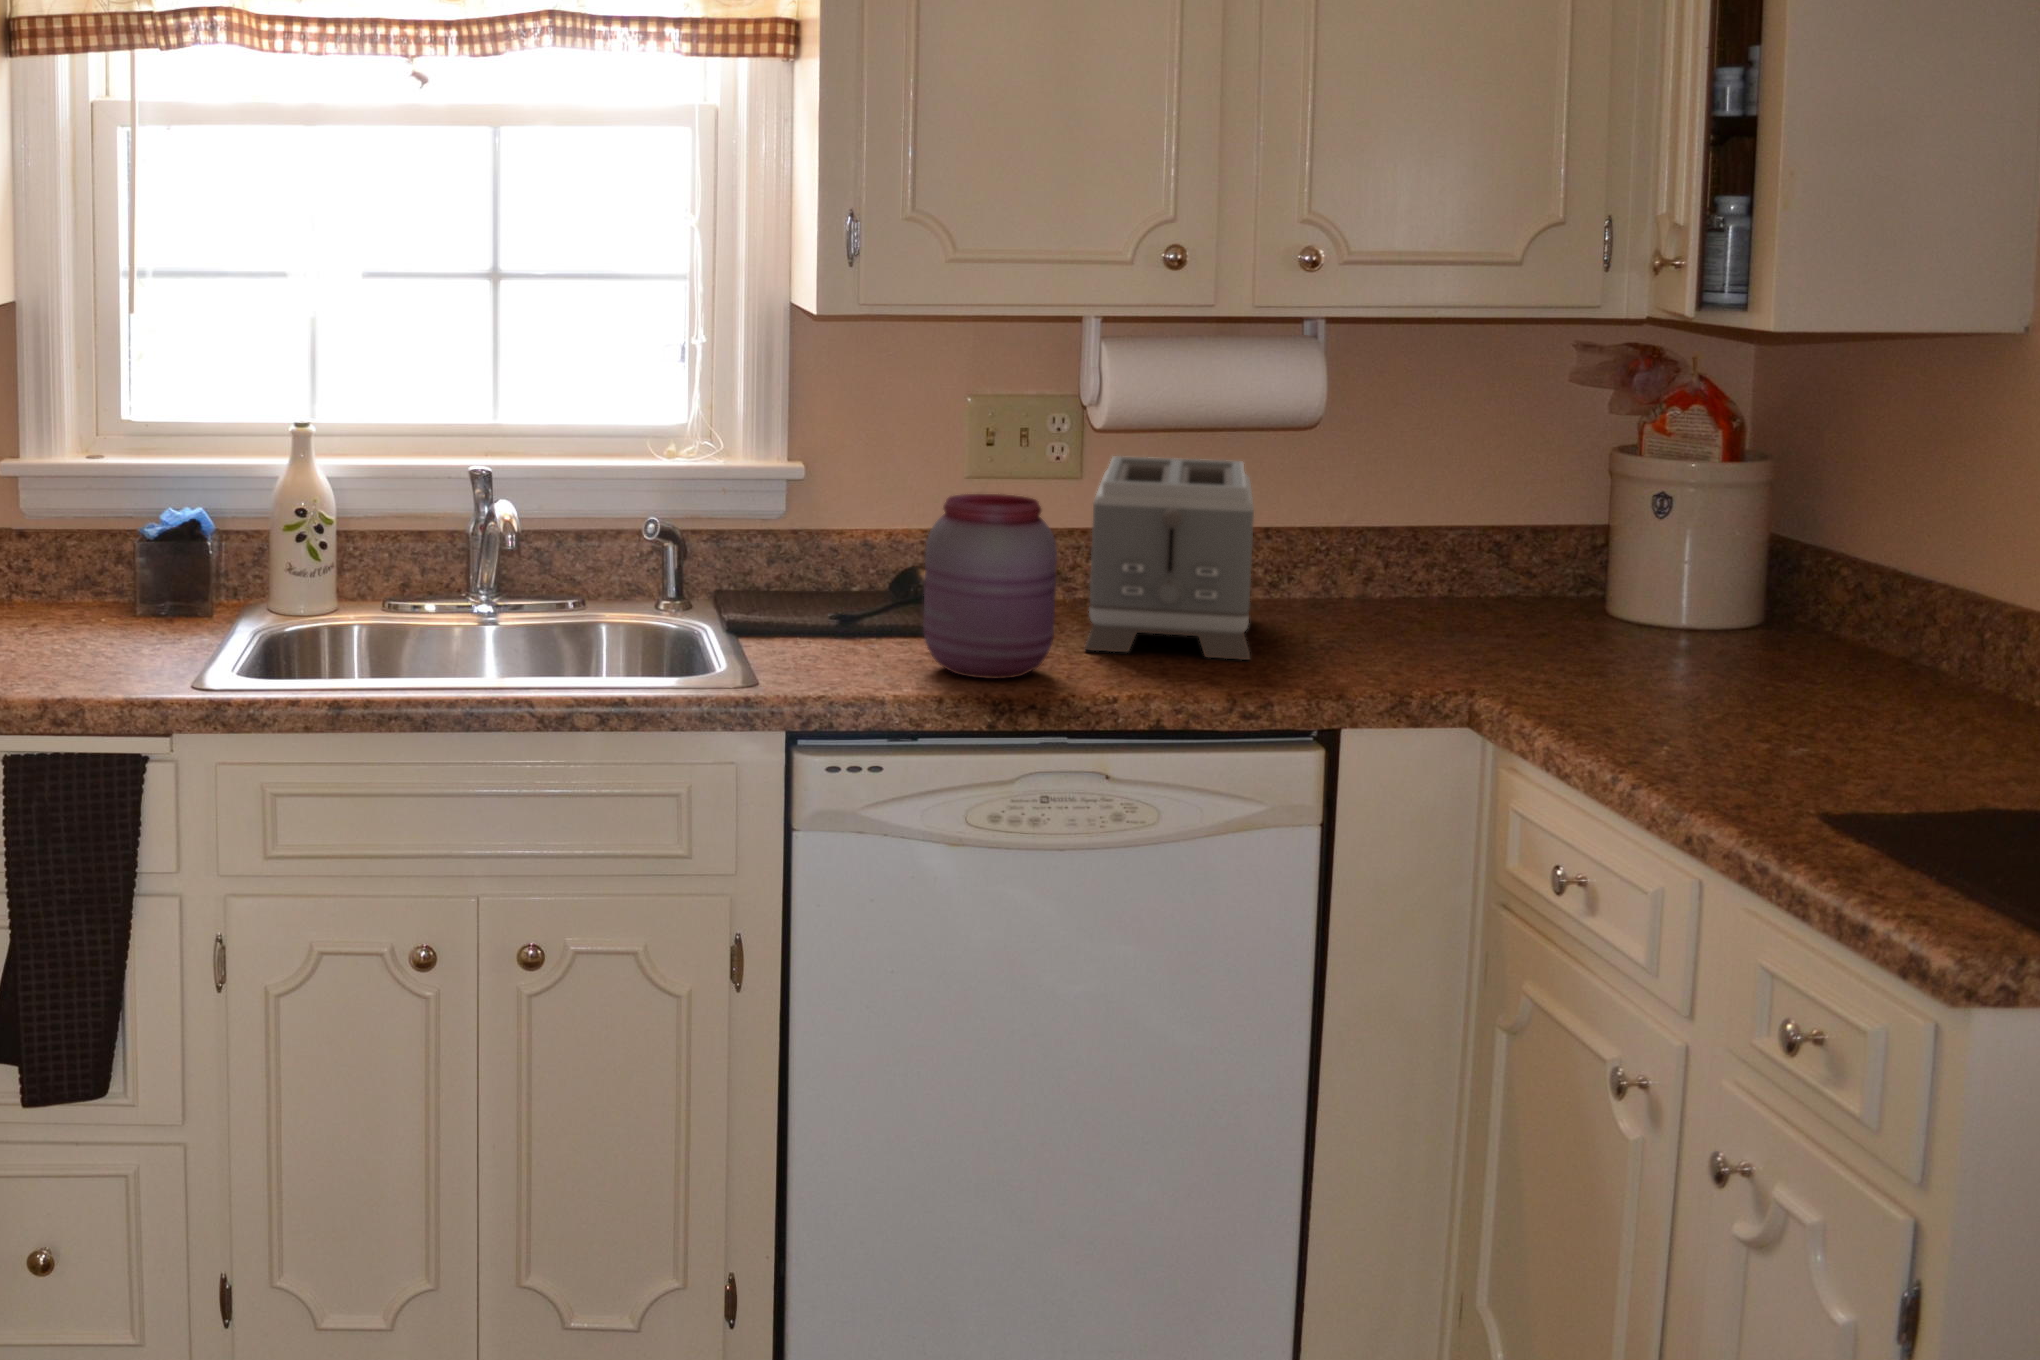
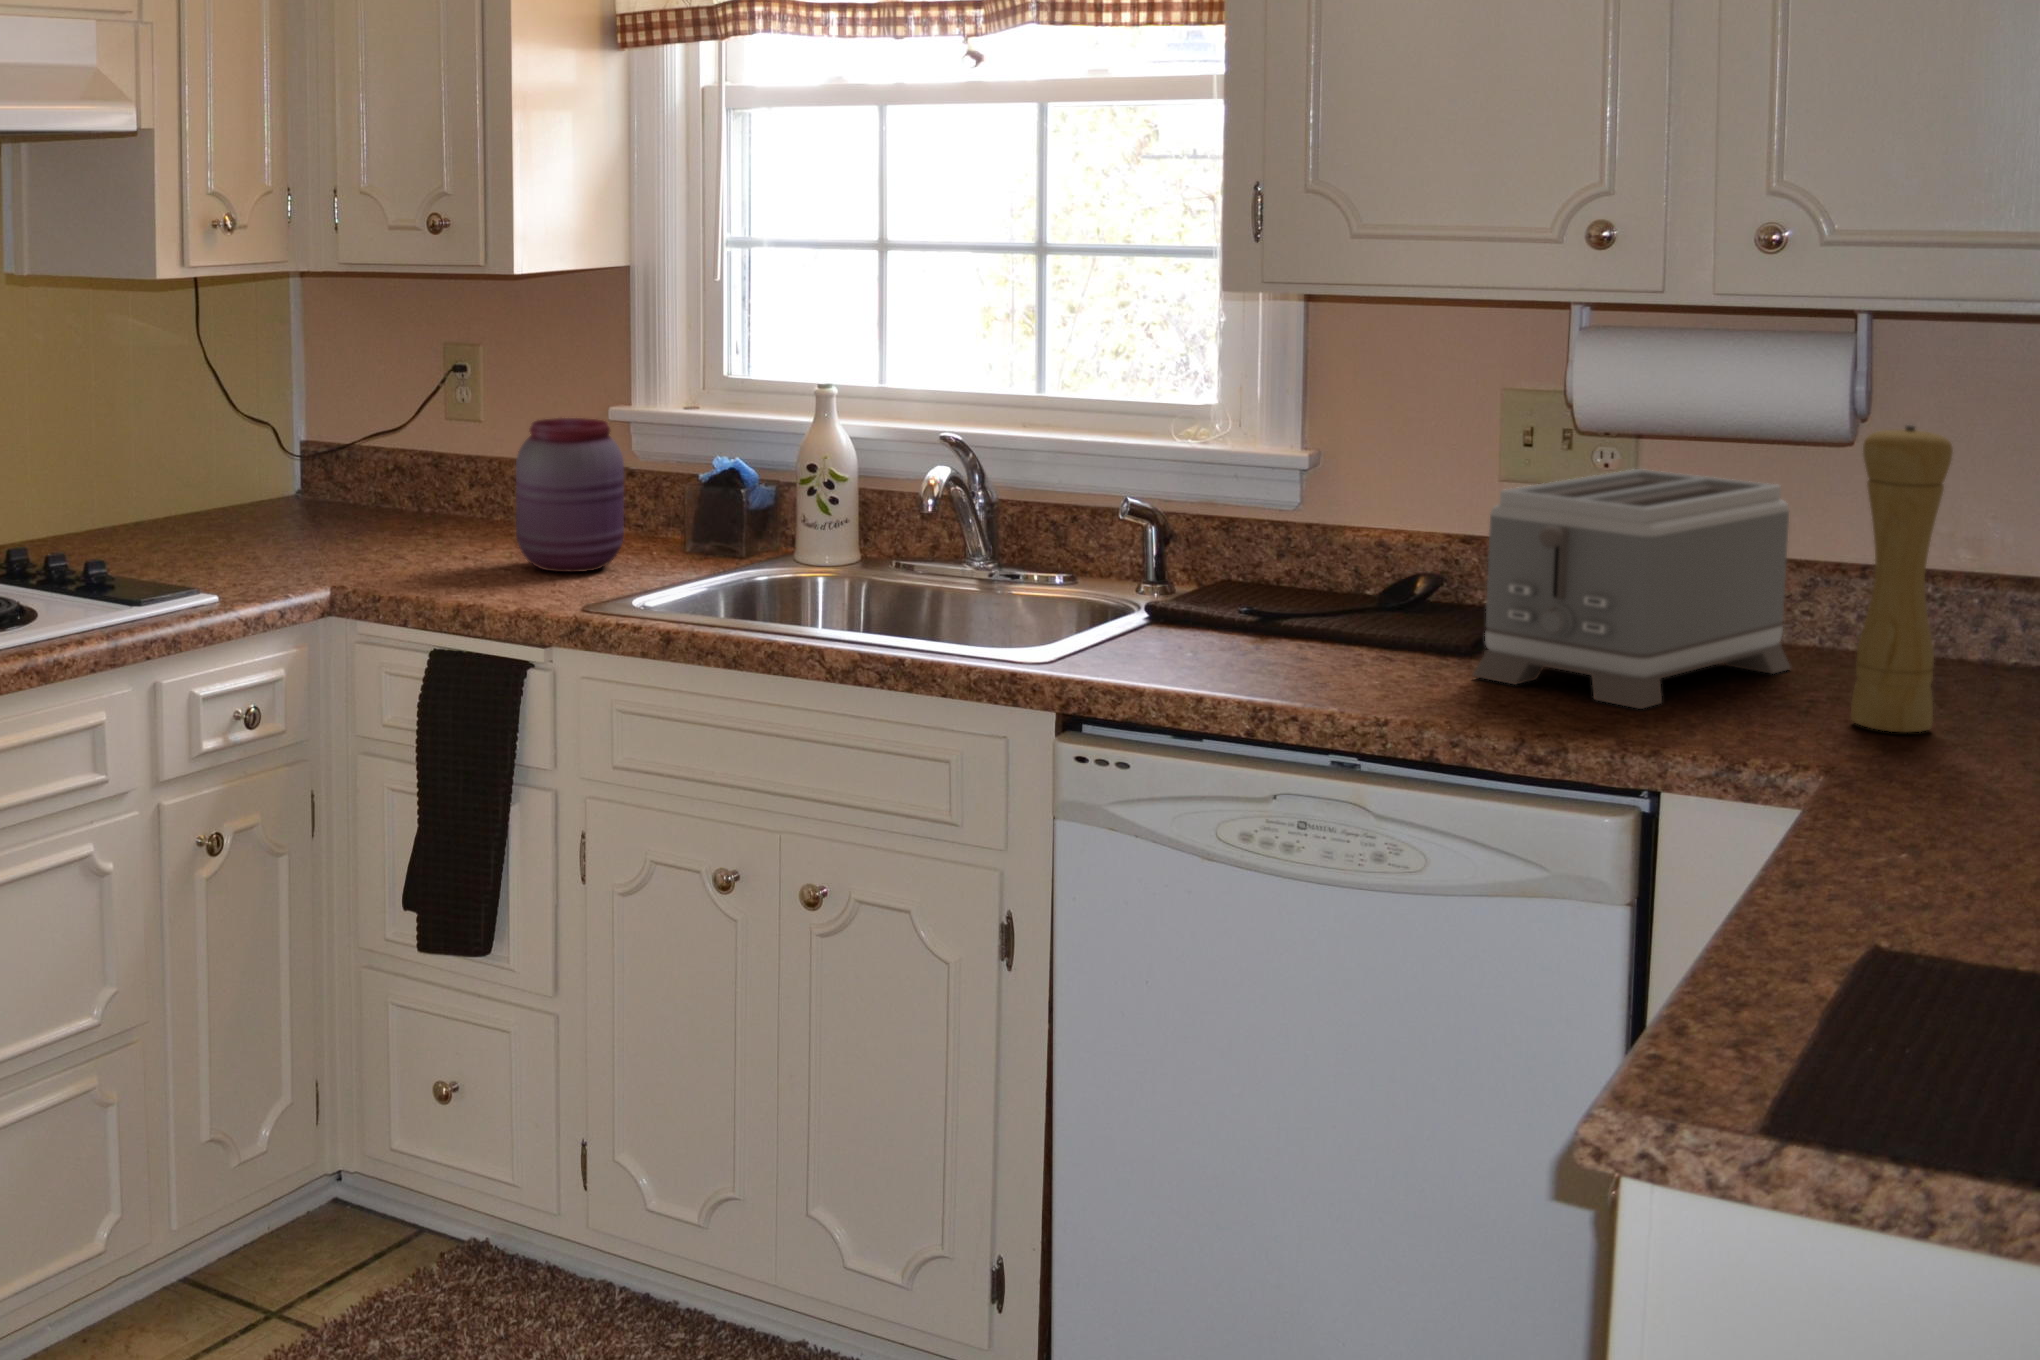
pepper mill: none [1381,403,1458,654] -> present [1851,425,1953,732]
jar: present [923,494,1057,679] -> present [516,418,624,572]

